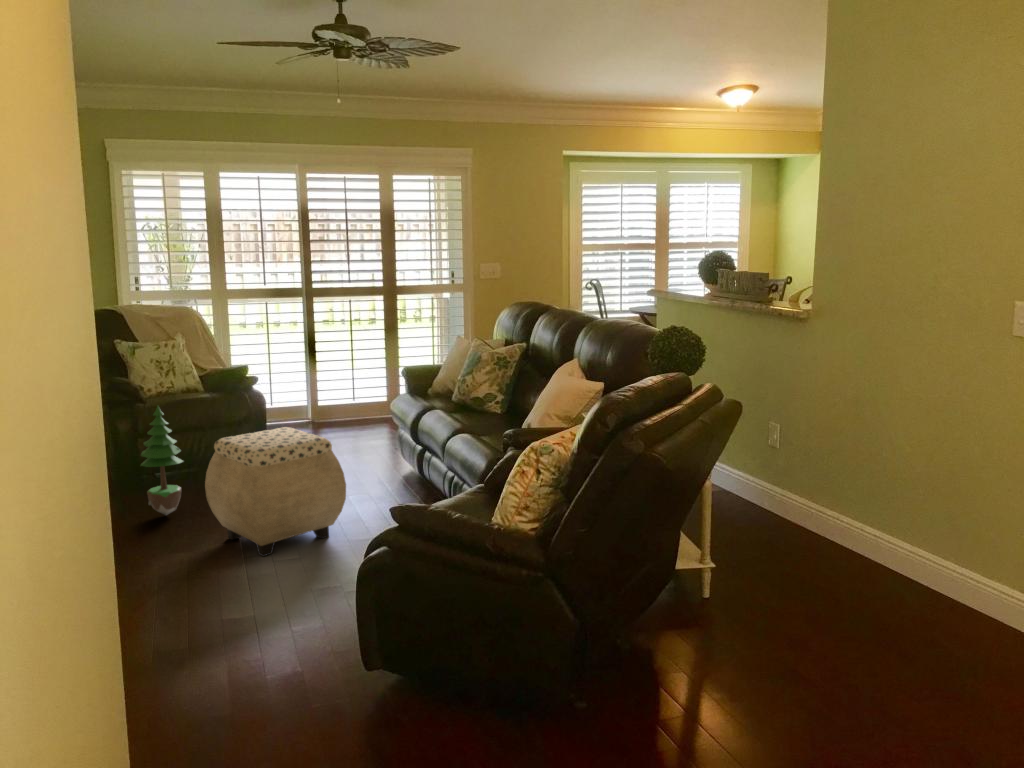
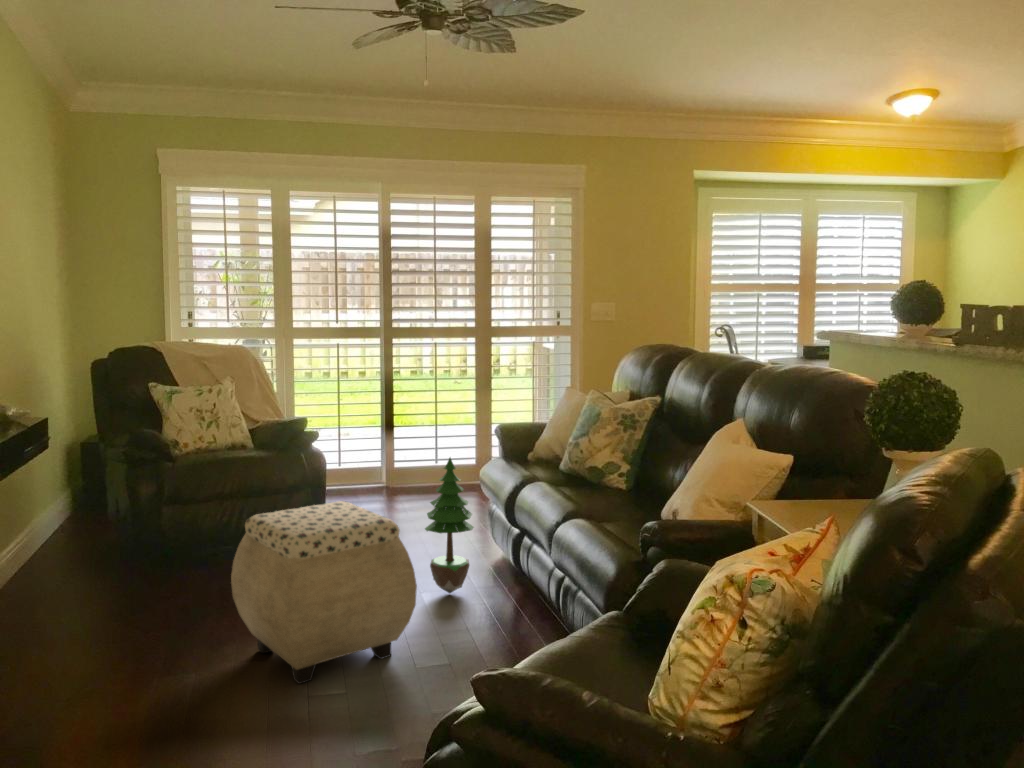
potted tree: present [141,406,183,515] -> present [425,458,474,593]

